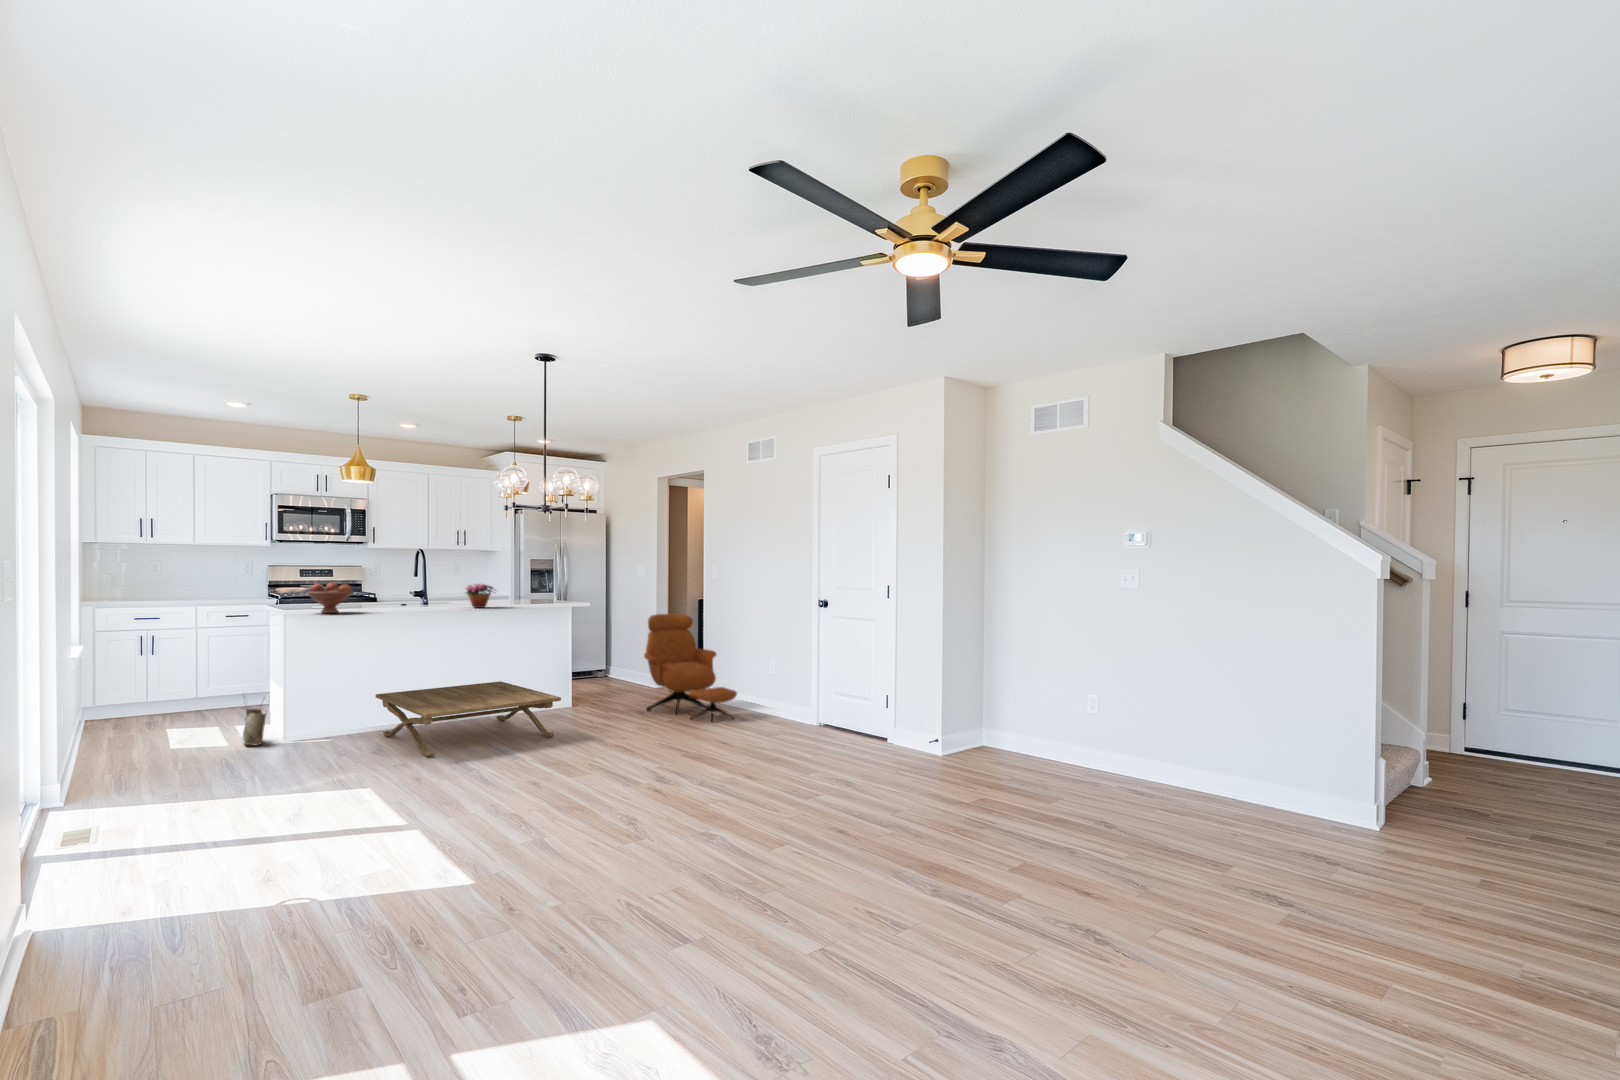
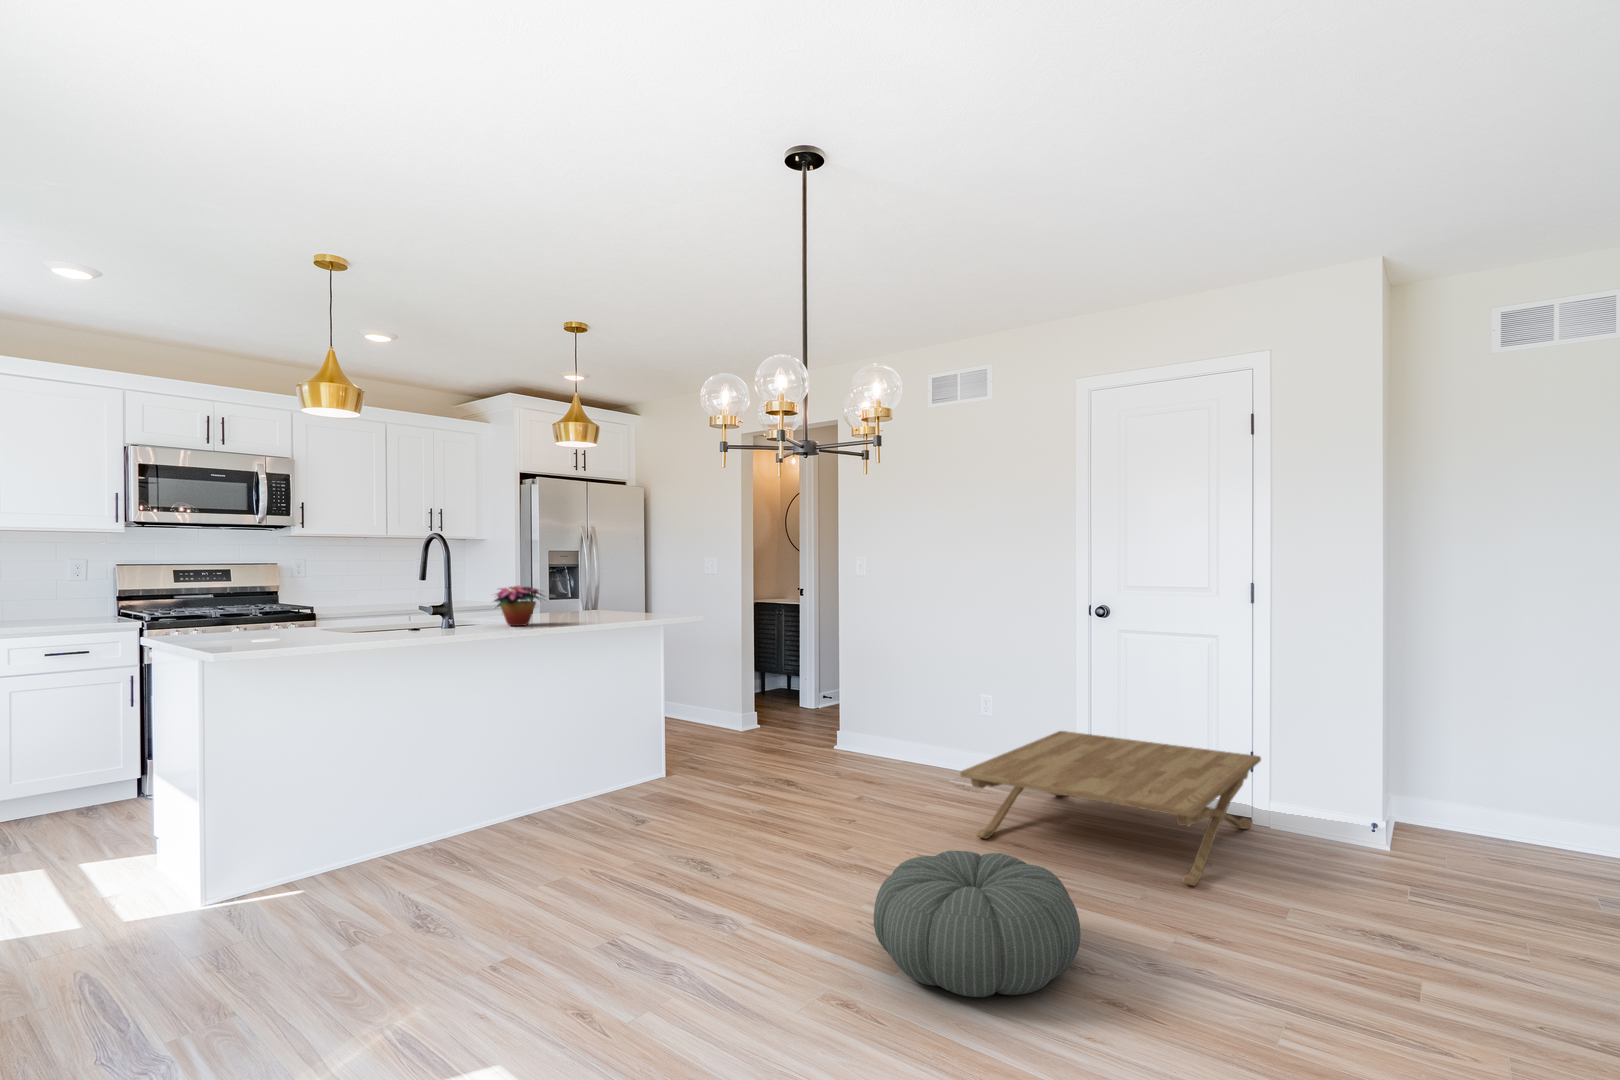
fruit bowl: present [307,583,353,613] -> none [232,590,320,647]
armchair: present [644,614,737,721] -> none [785,624,951,797]
coffee table: present [376,681,561,757] -> present [960,731,1261,886]
woven basket: present [243,698,266,745] -> none [115,806,172,917]
pouf: none [573,730,678,790] -> present [874,851,1081,997]

